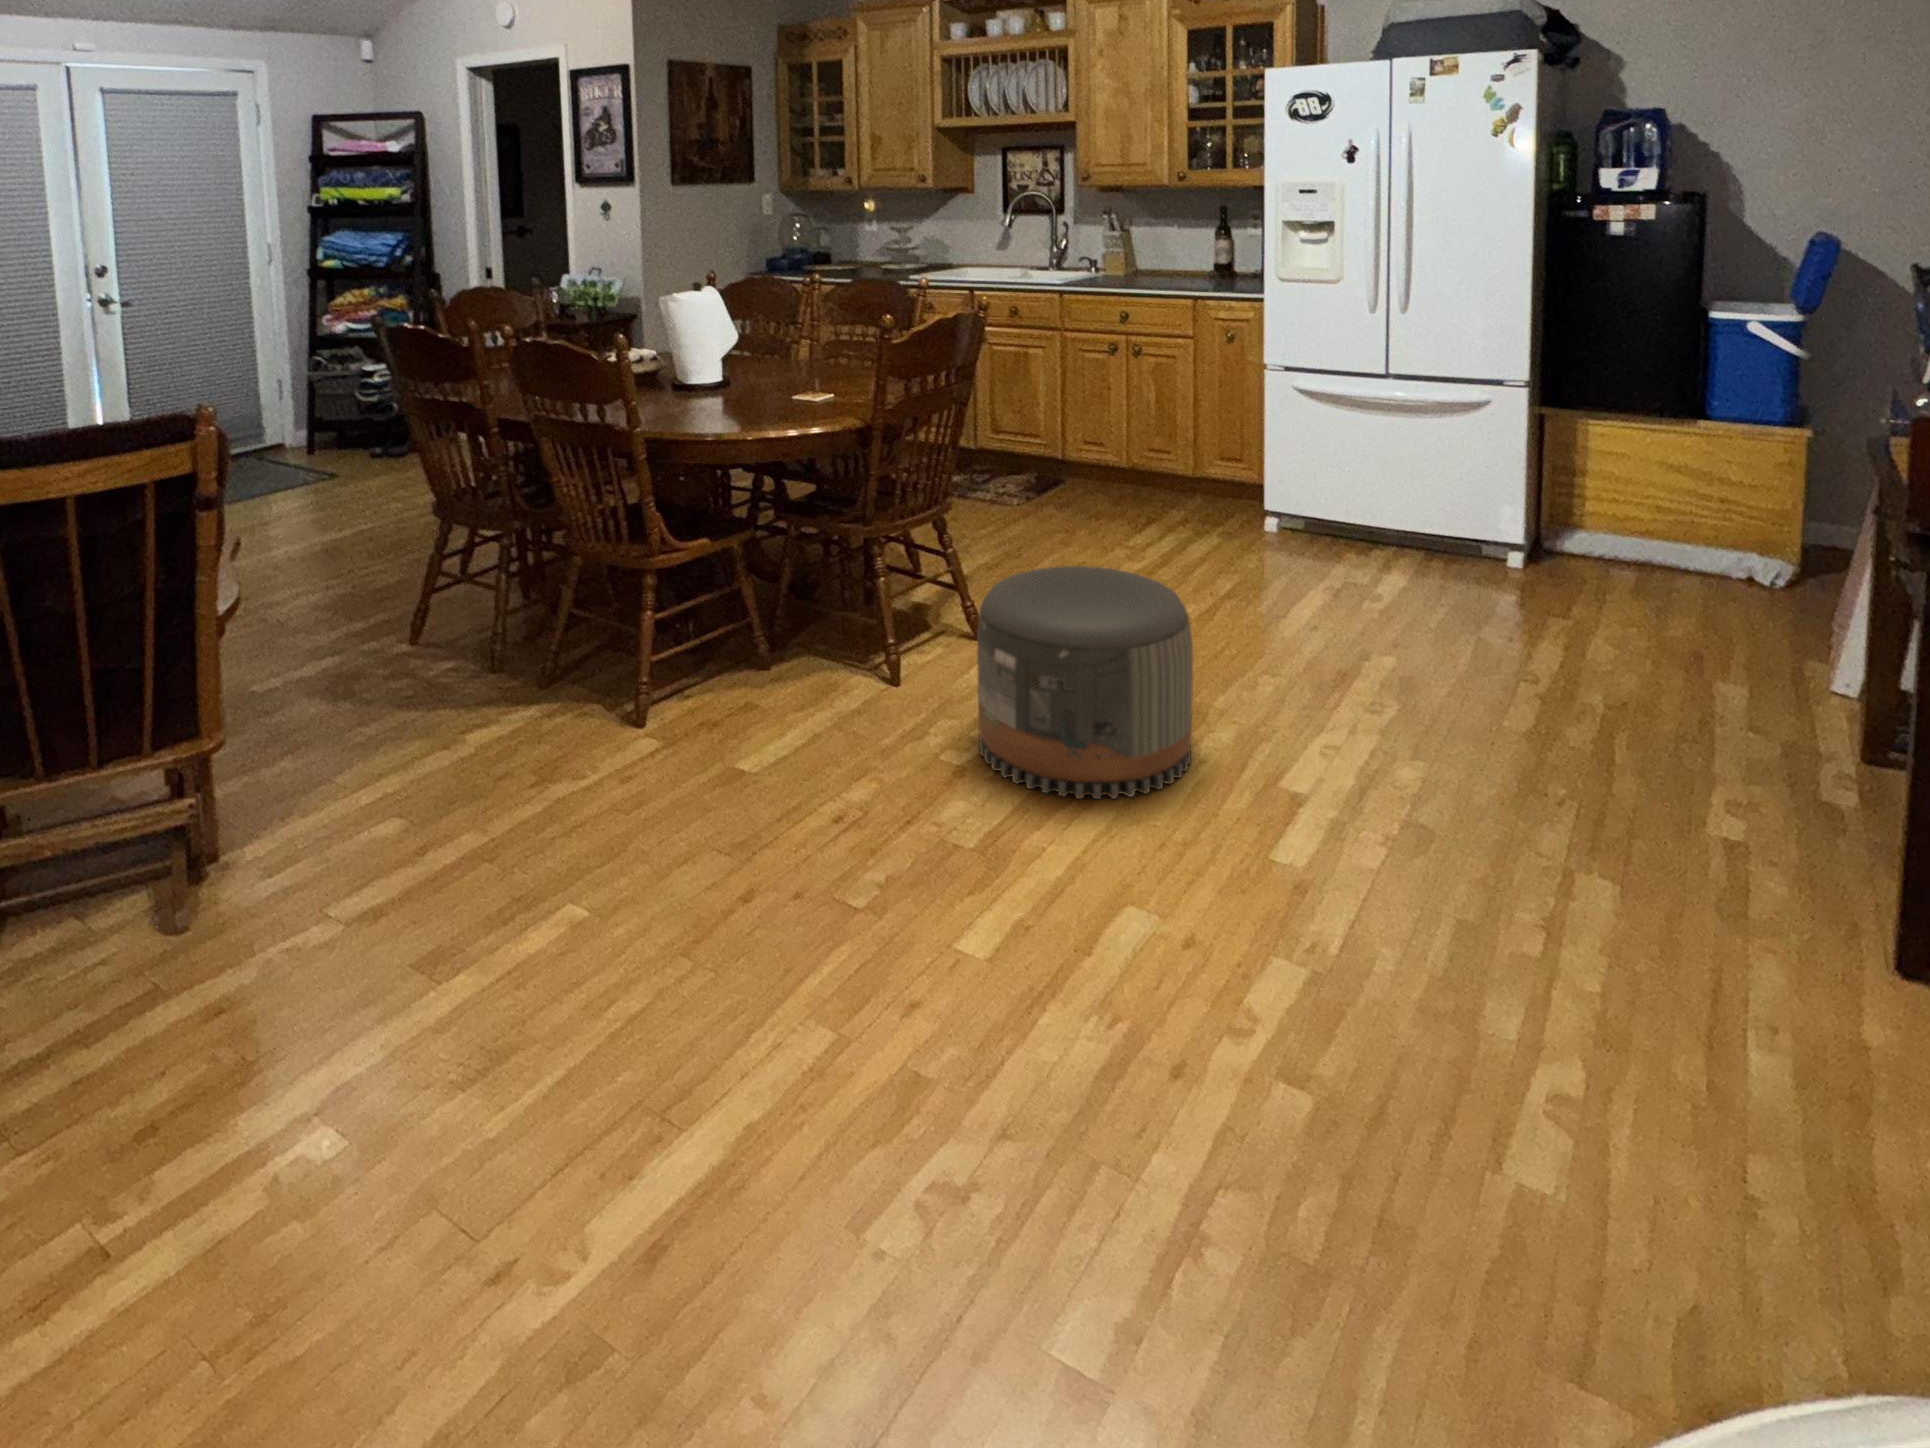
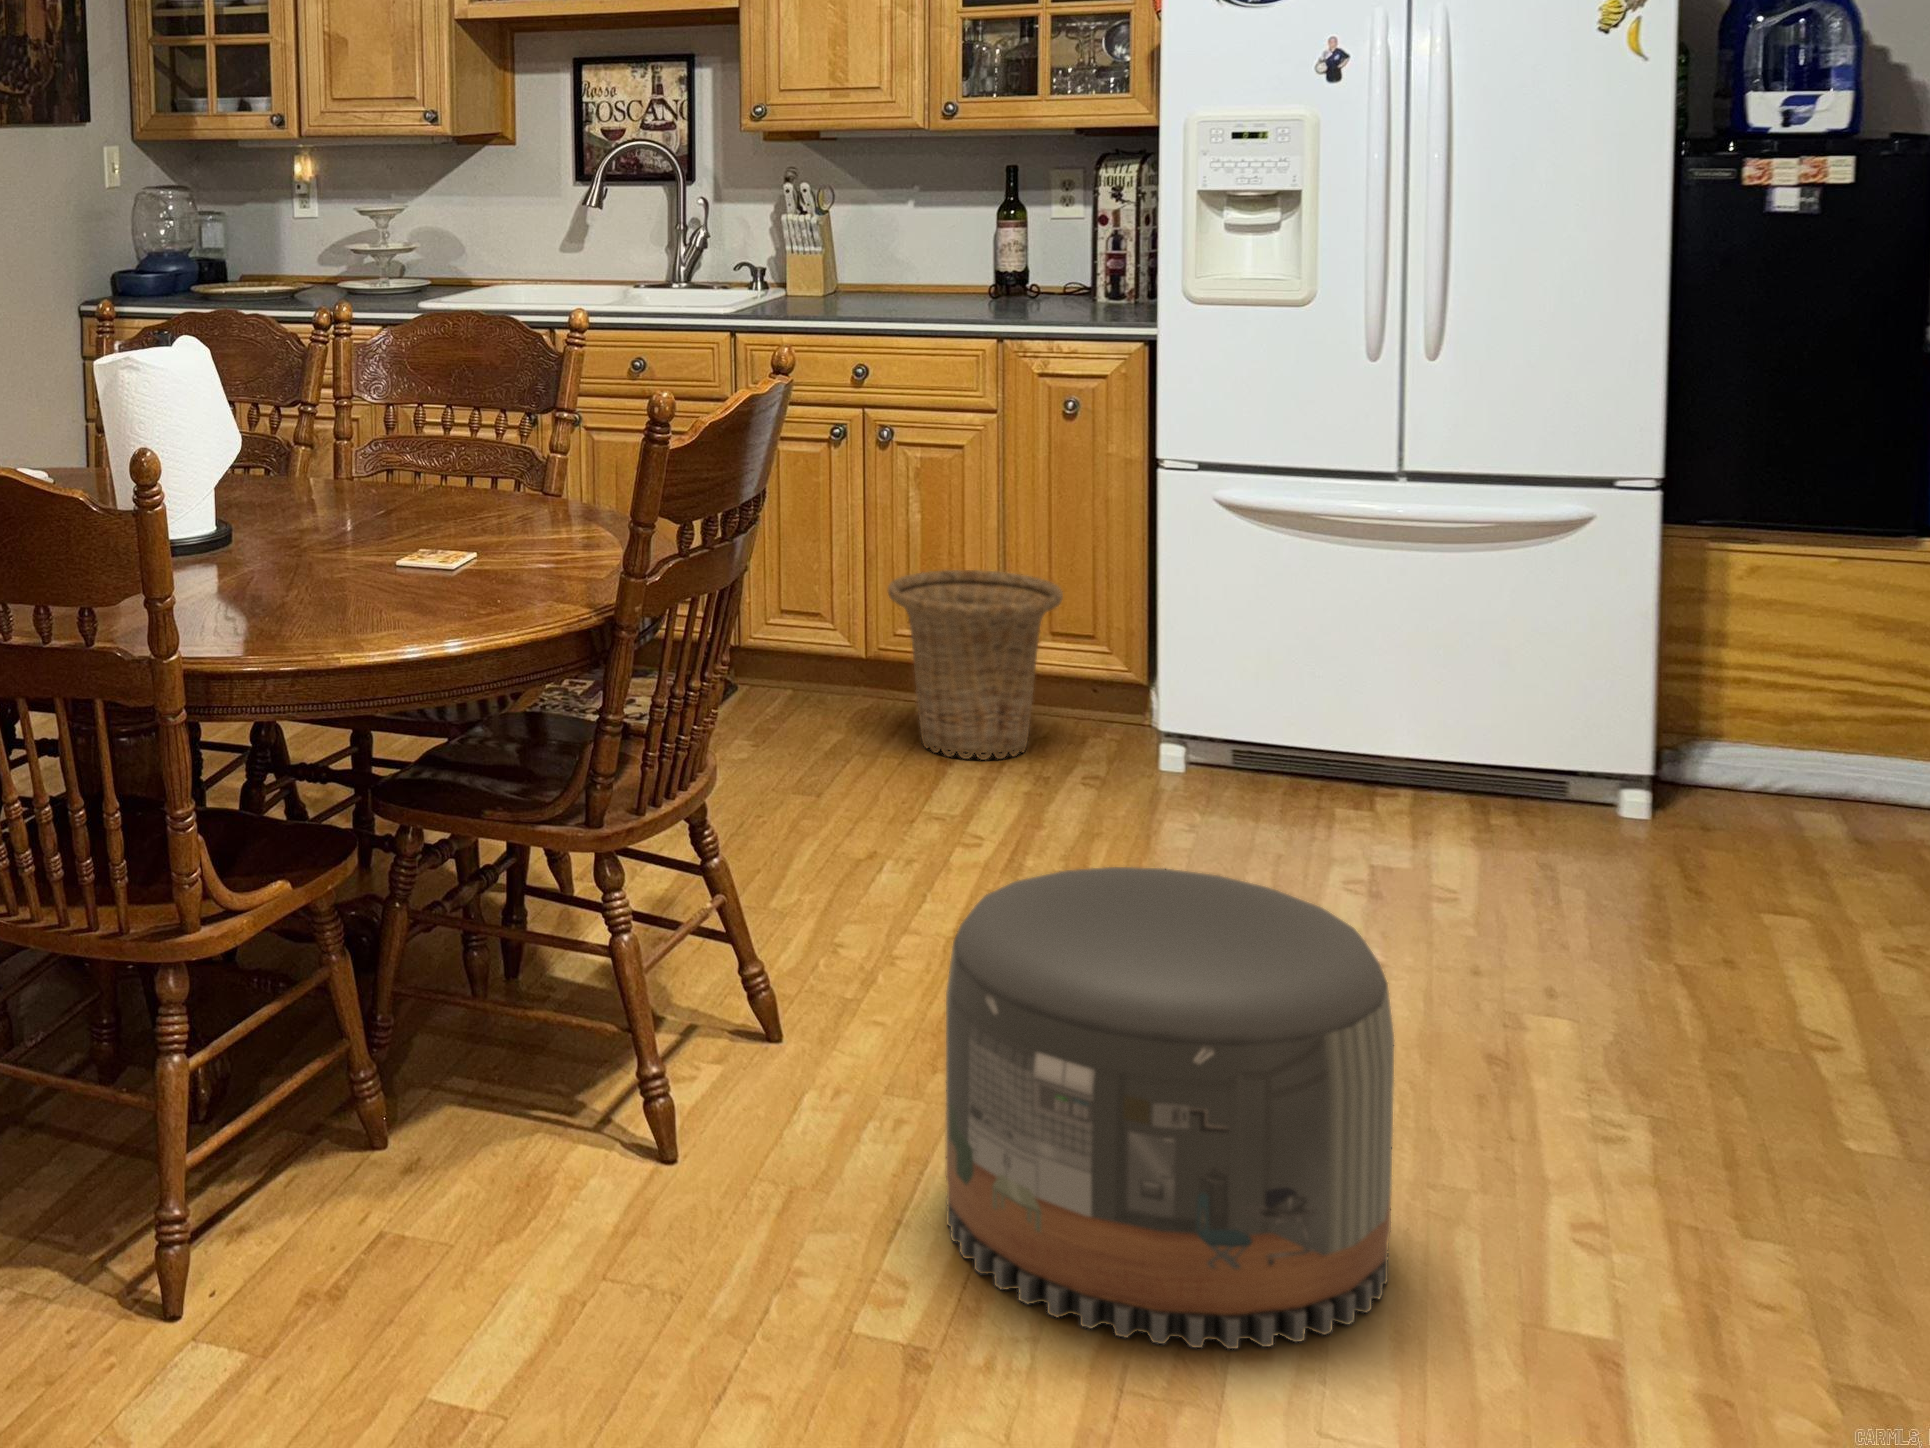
basket: none [1122,422,1215,522] -> present [888,570,1063,760]

